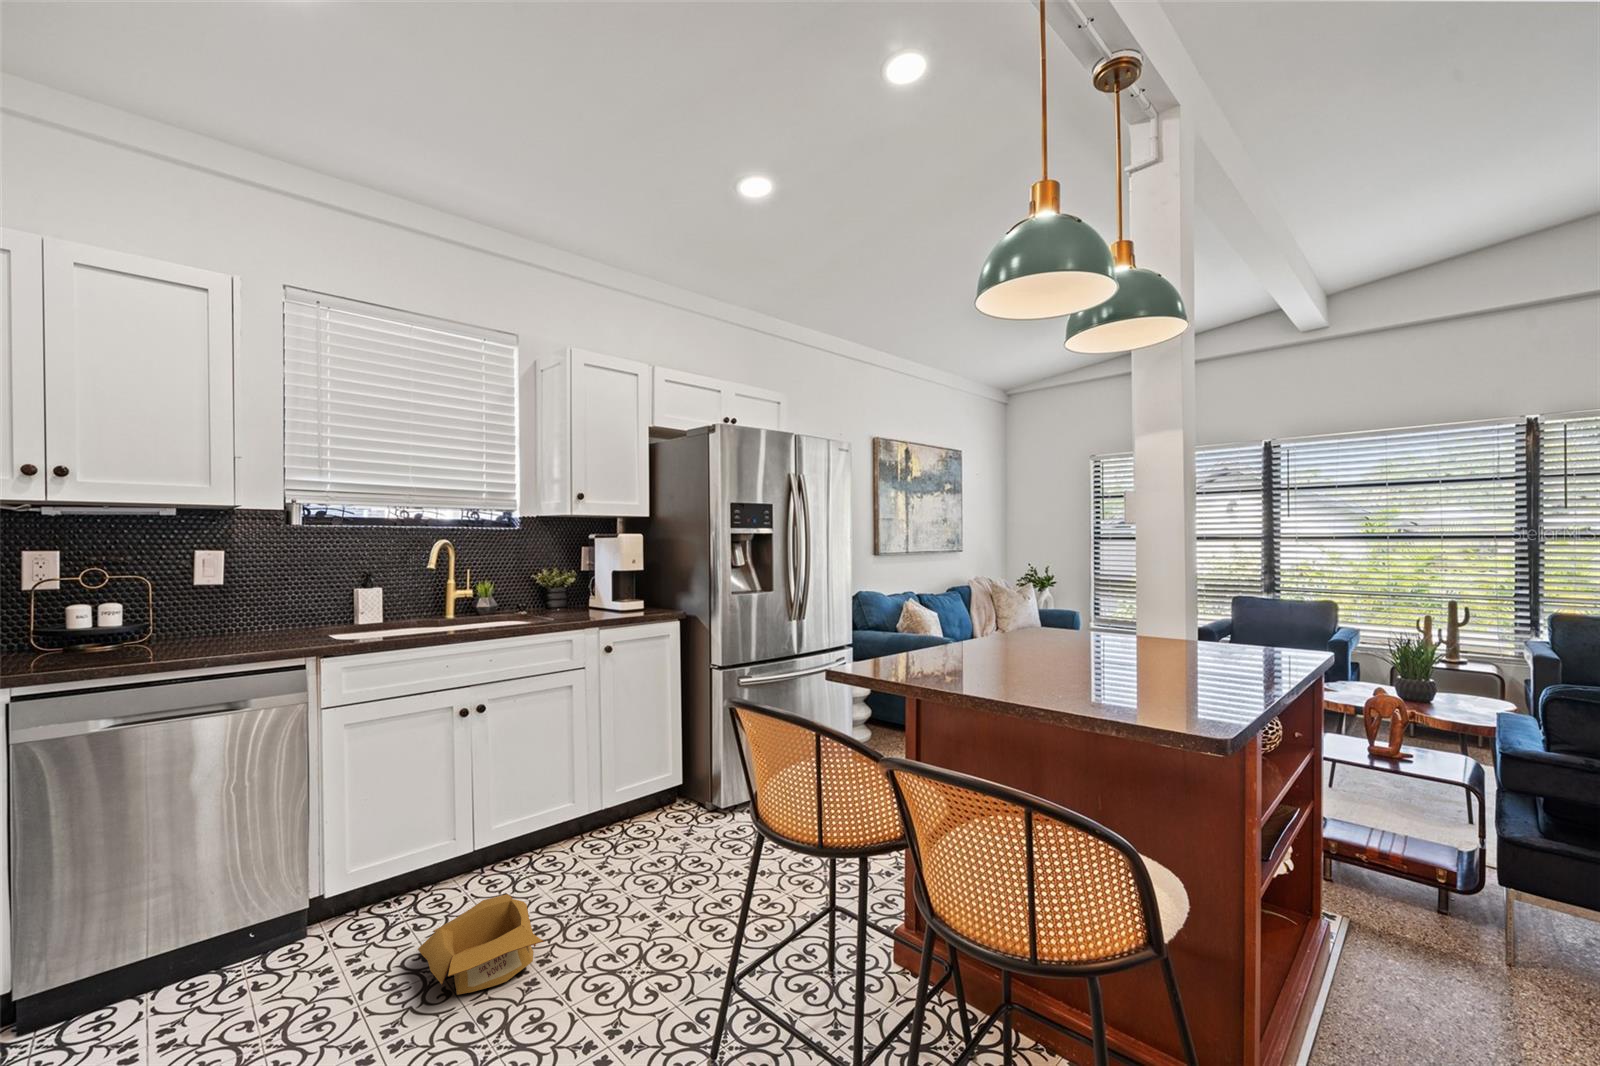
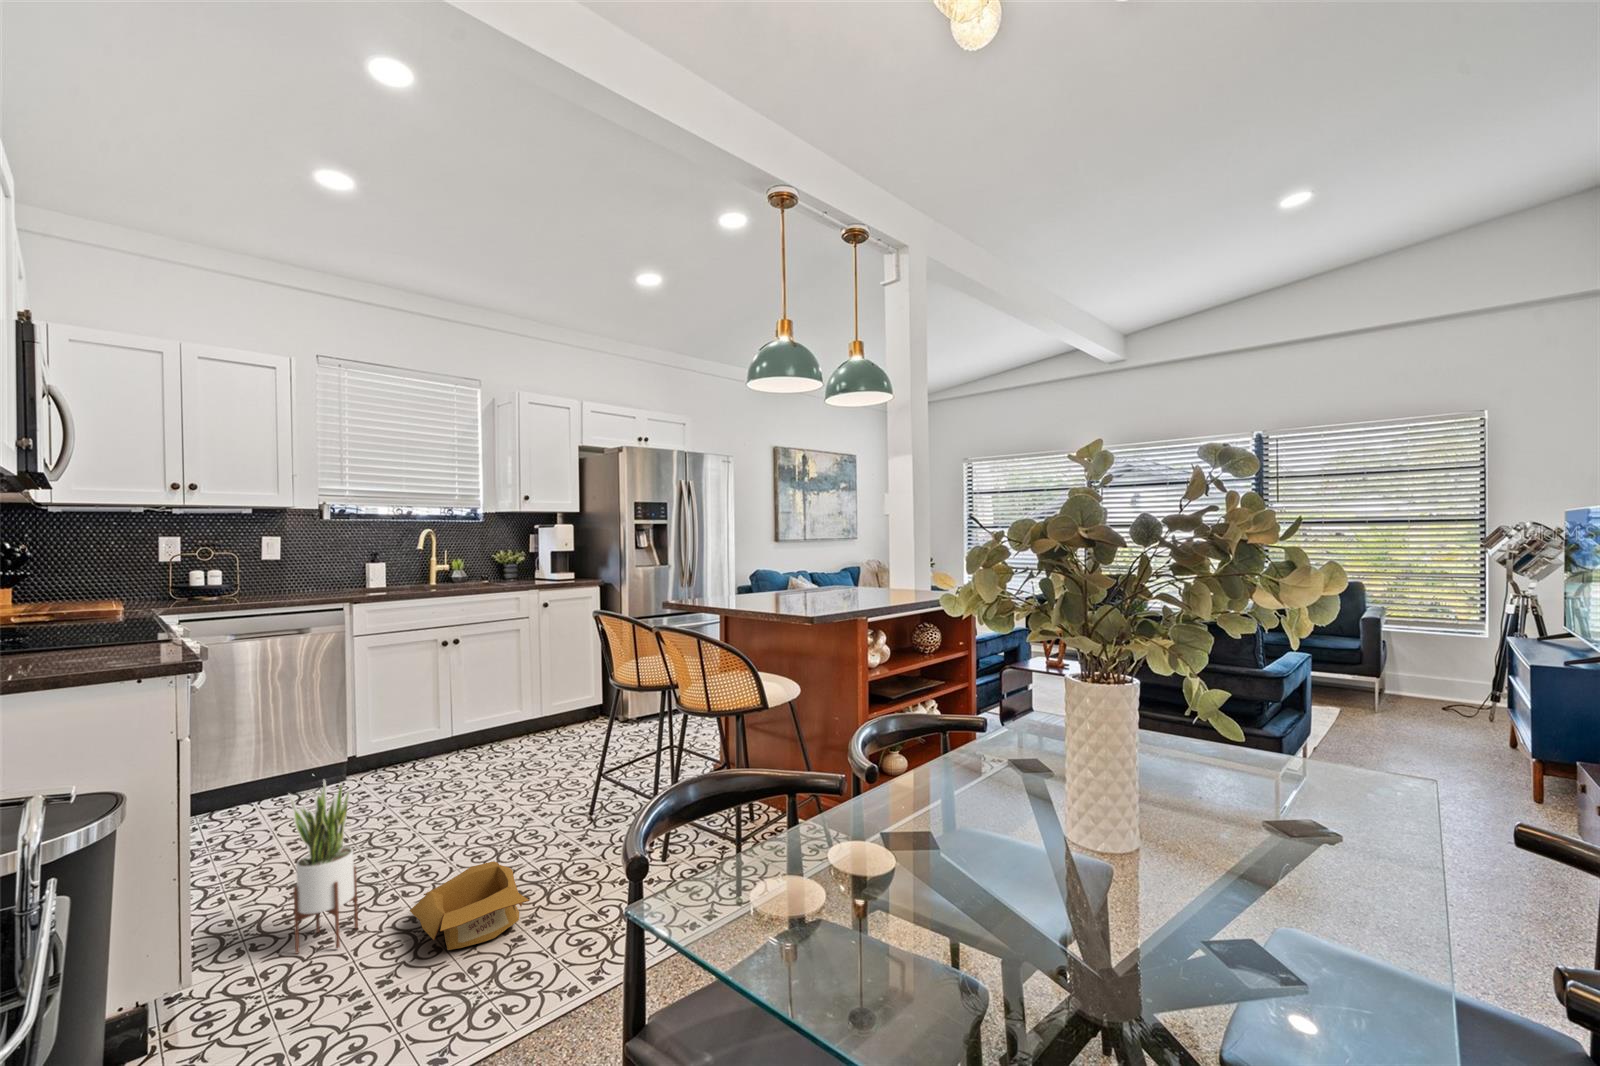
potted plant: none [288,809,365,995] -> present [289,780,358,953]

